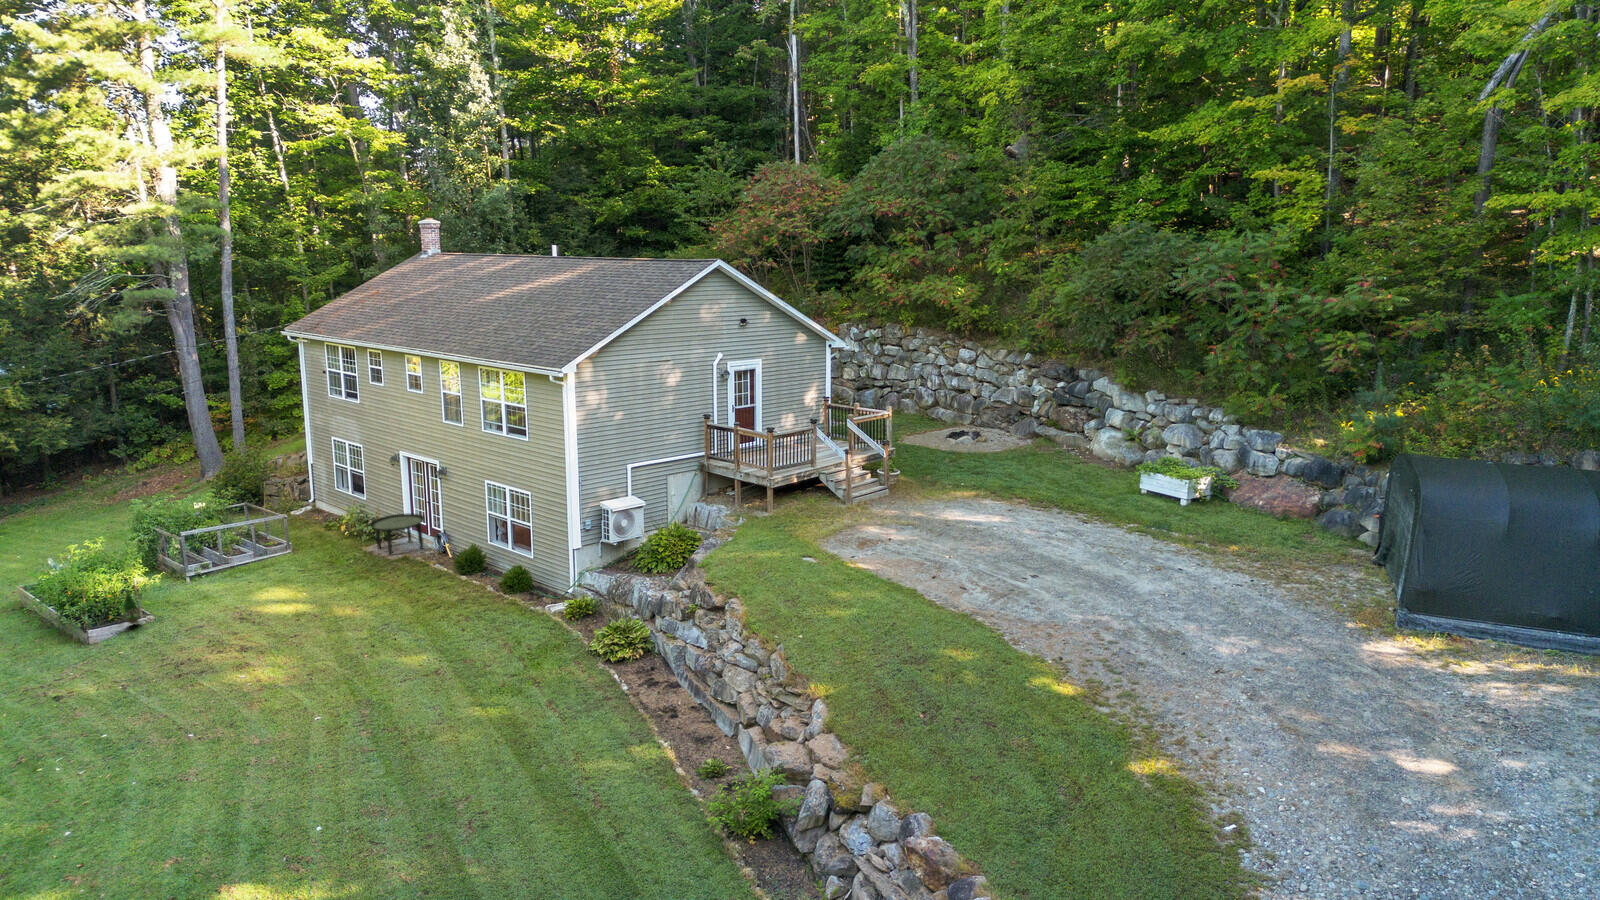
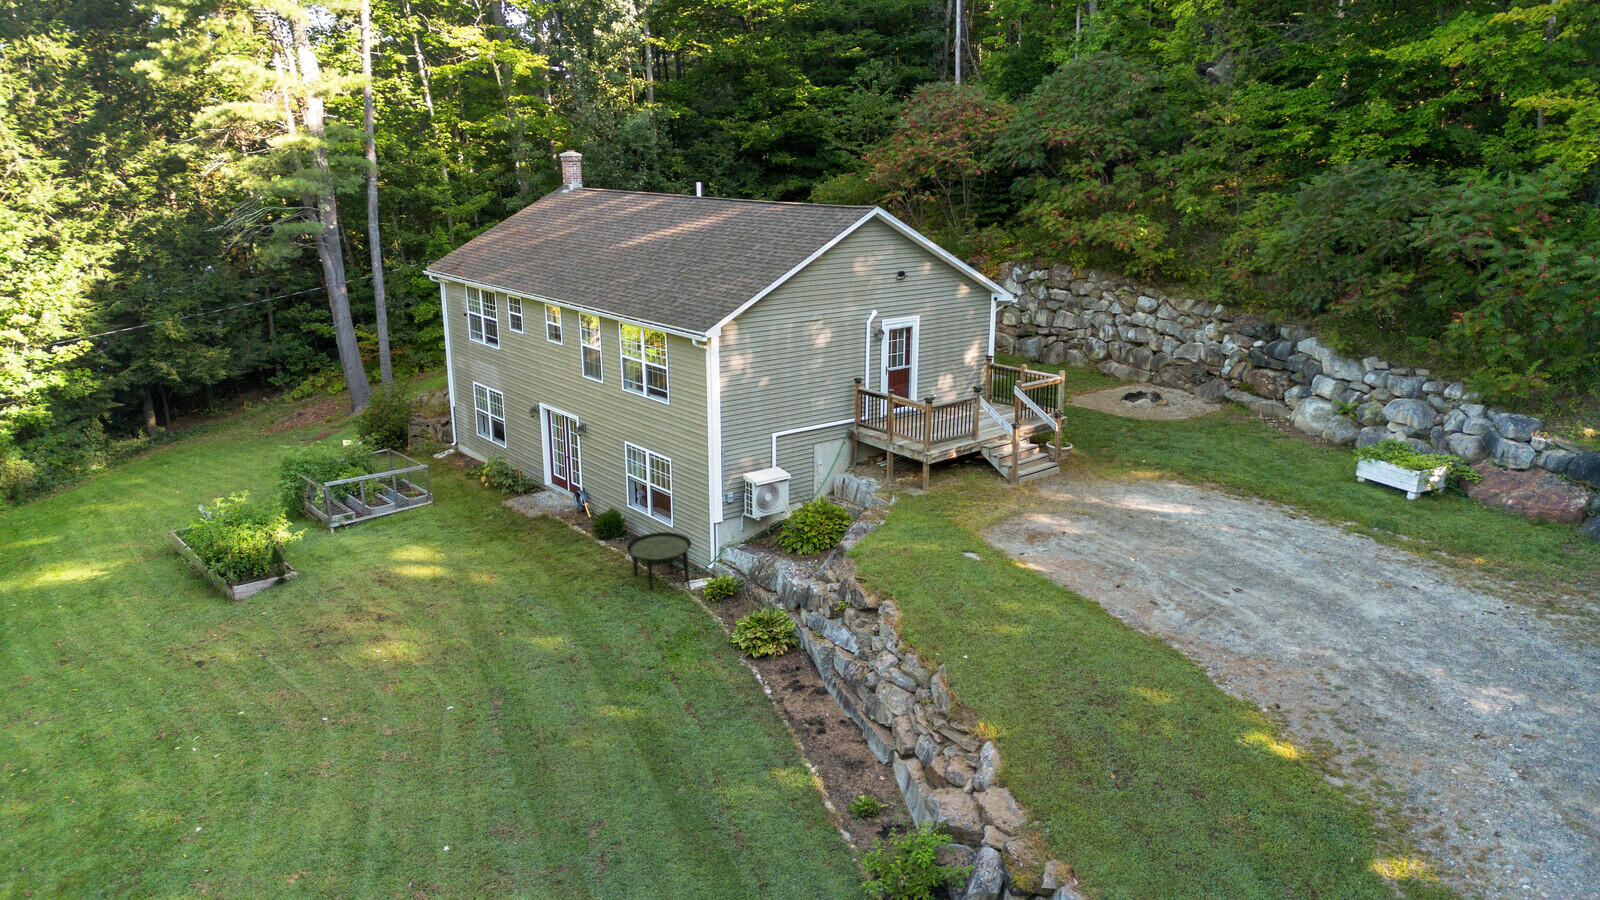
round table: present [370,513,424,556] -> present [627,532,691,591]

